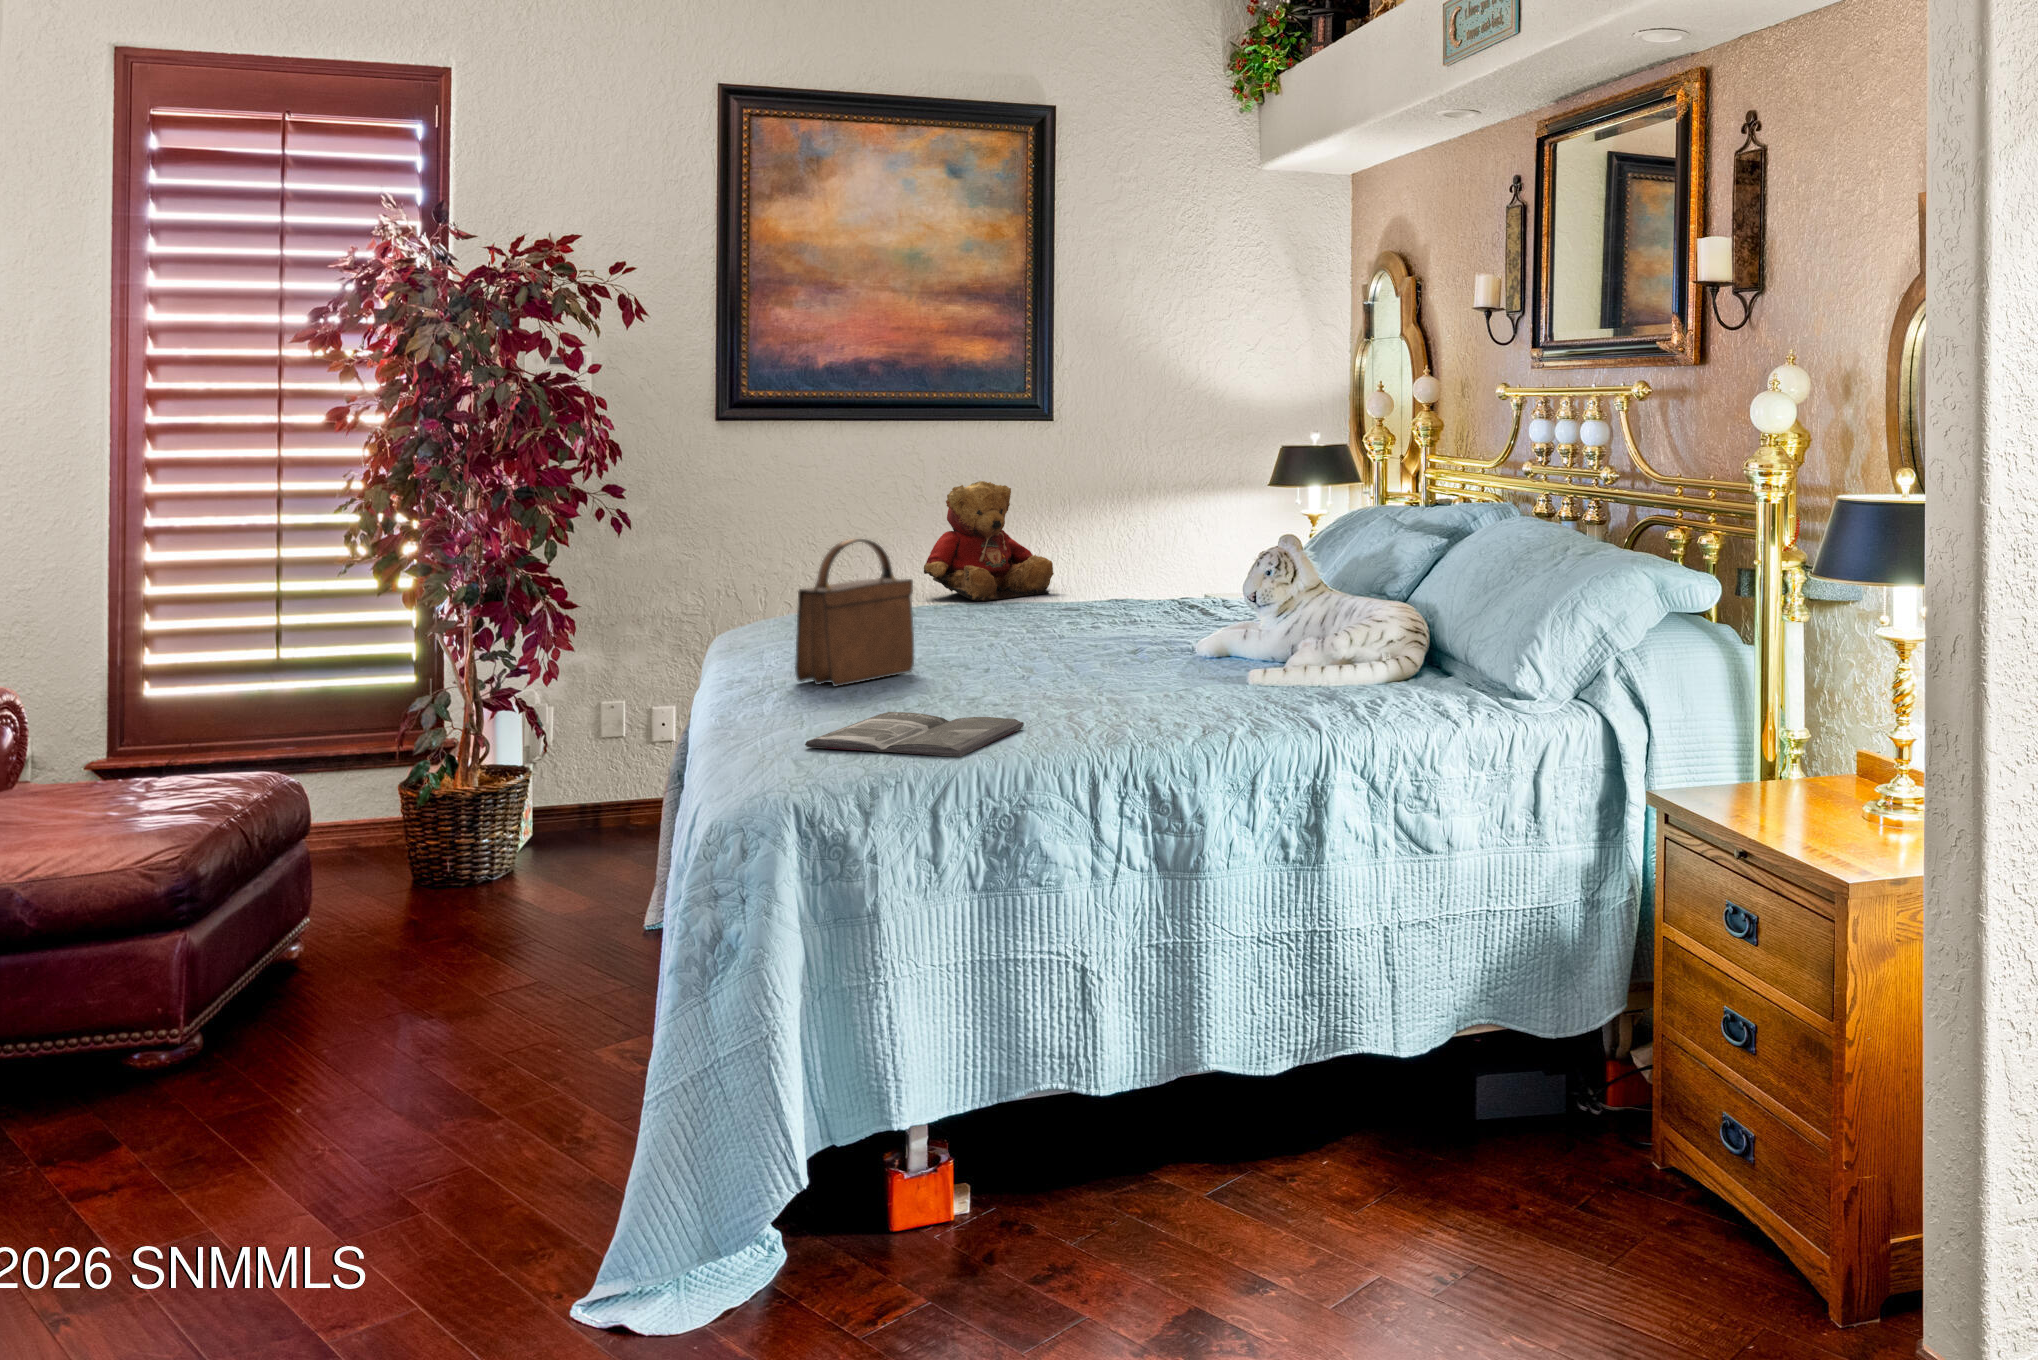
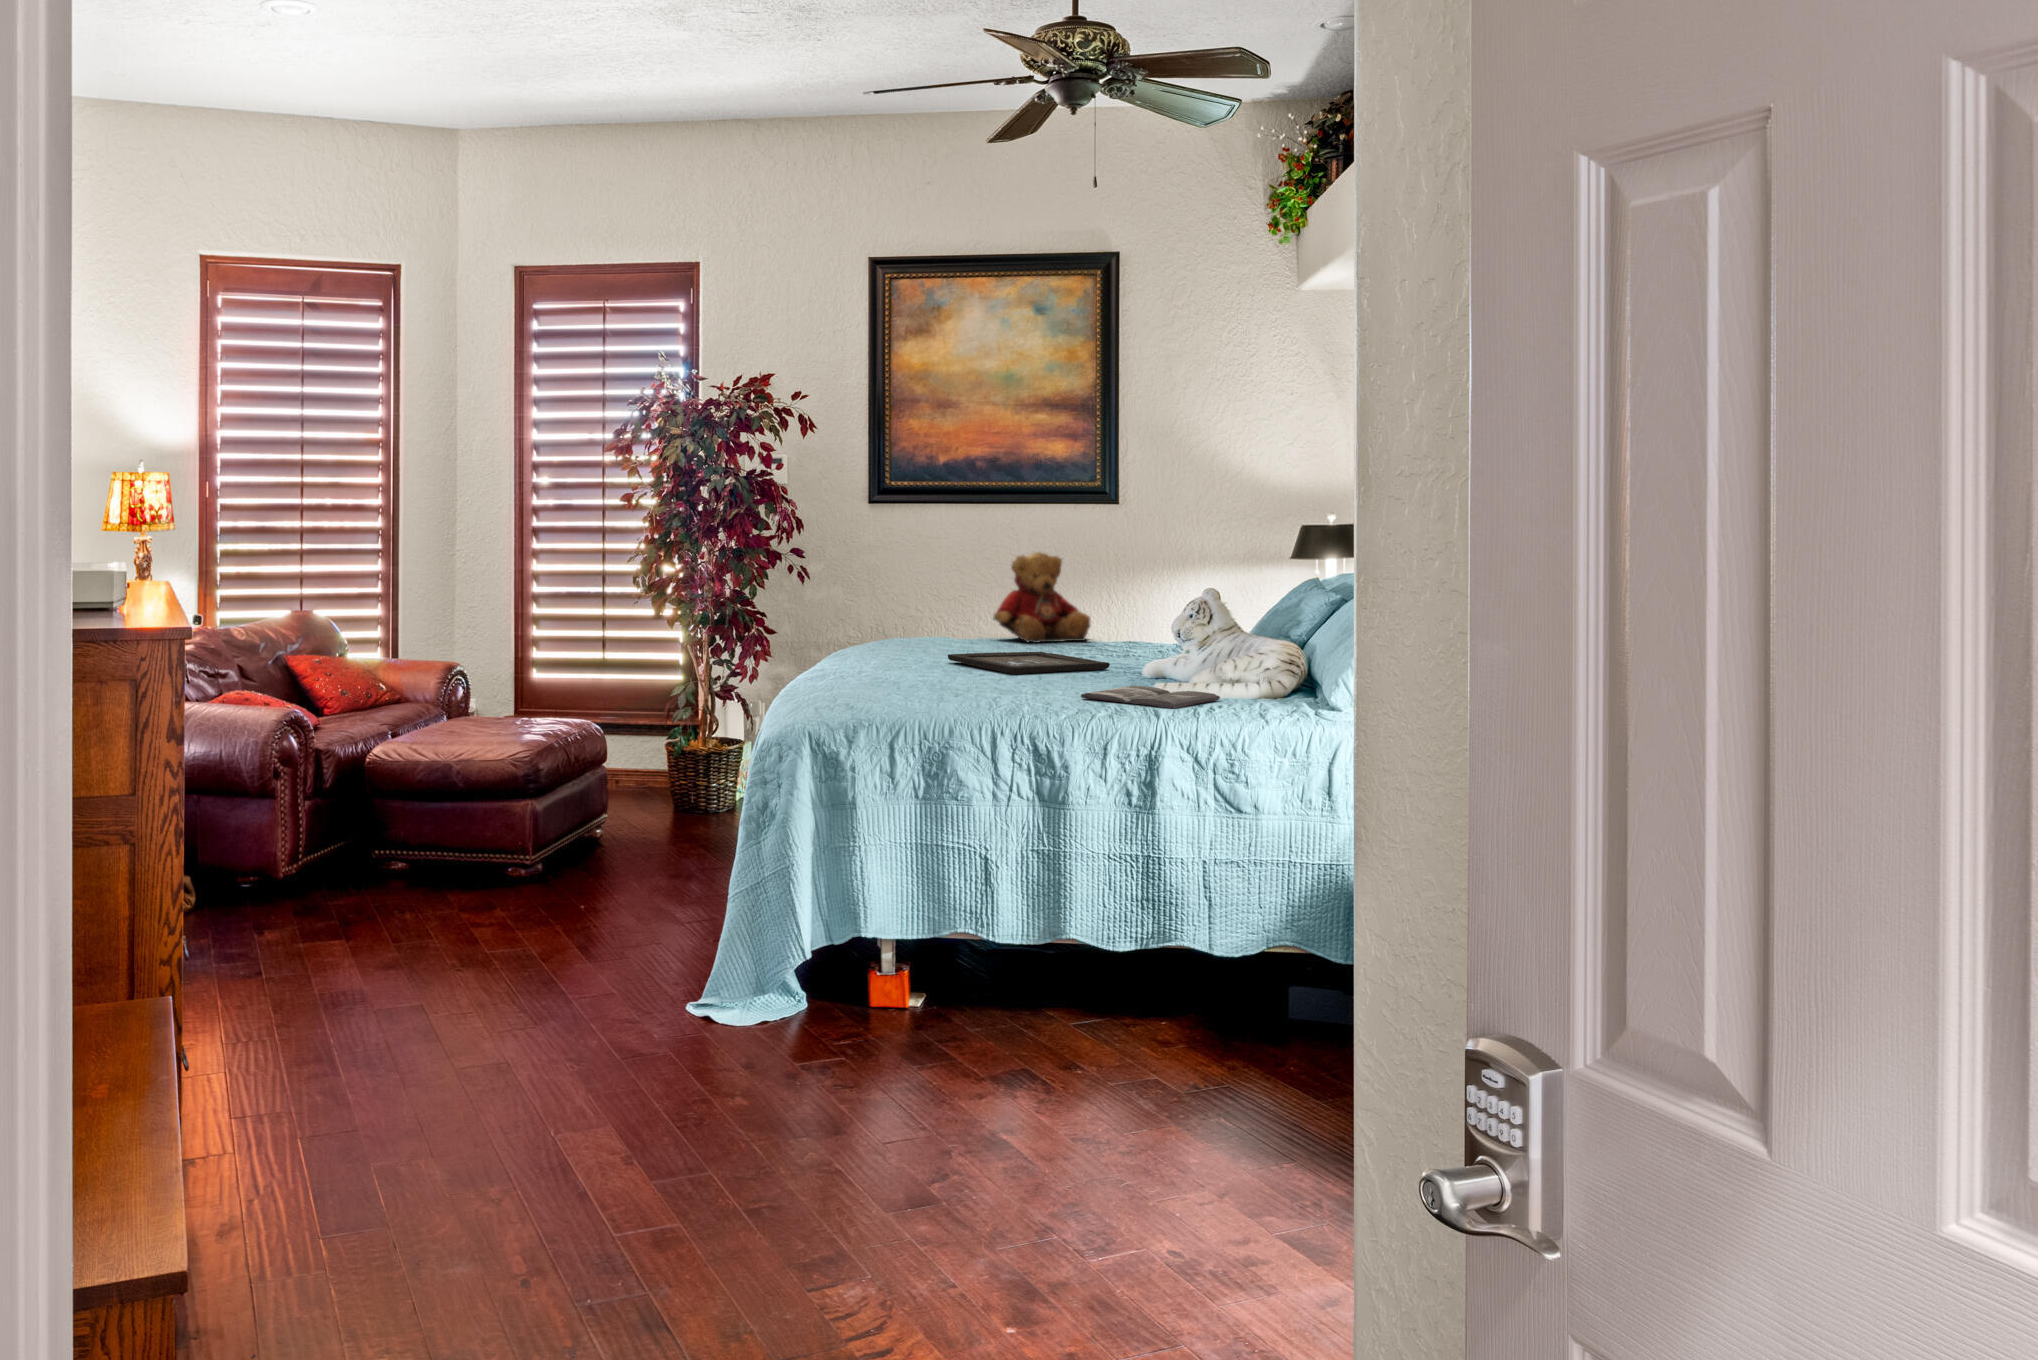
handbag: present [795,539,914,686] -> none [856,577,935,676]
tray: none [910,621,1144,665] -> present [948,652,1110,674]
magazine: present [805,712,1024,757] -> present [1081,685,1220,708]

